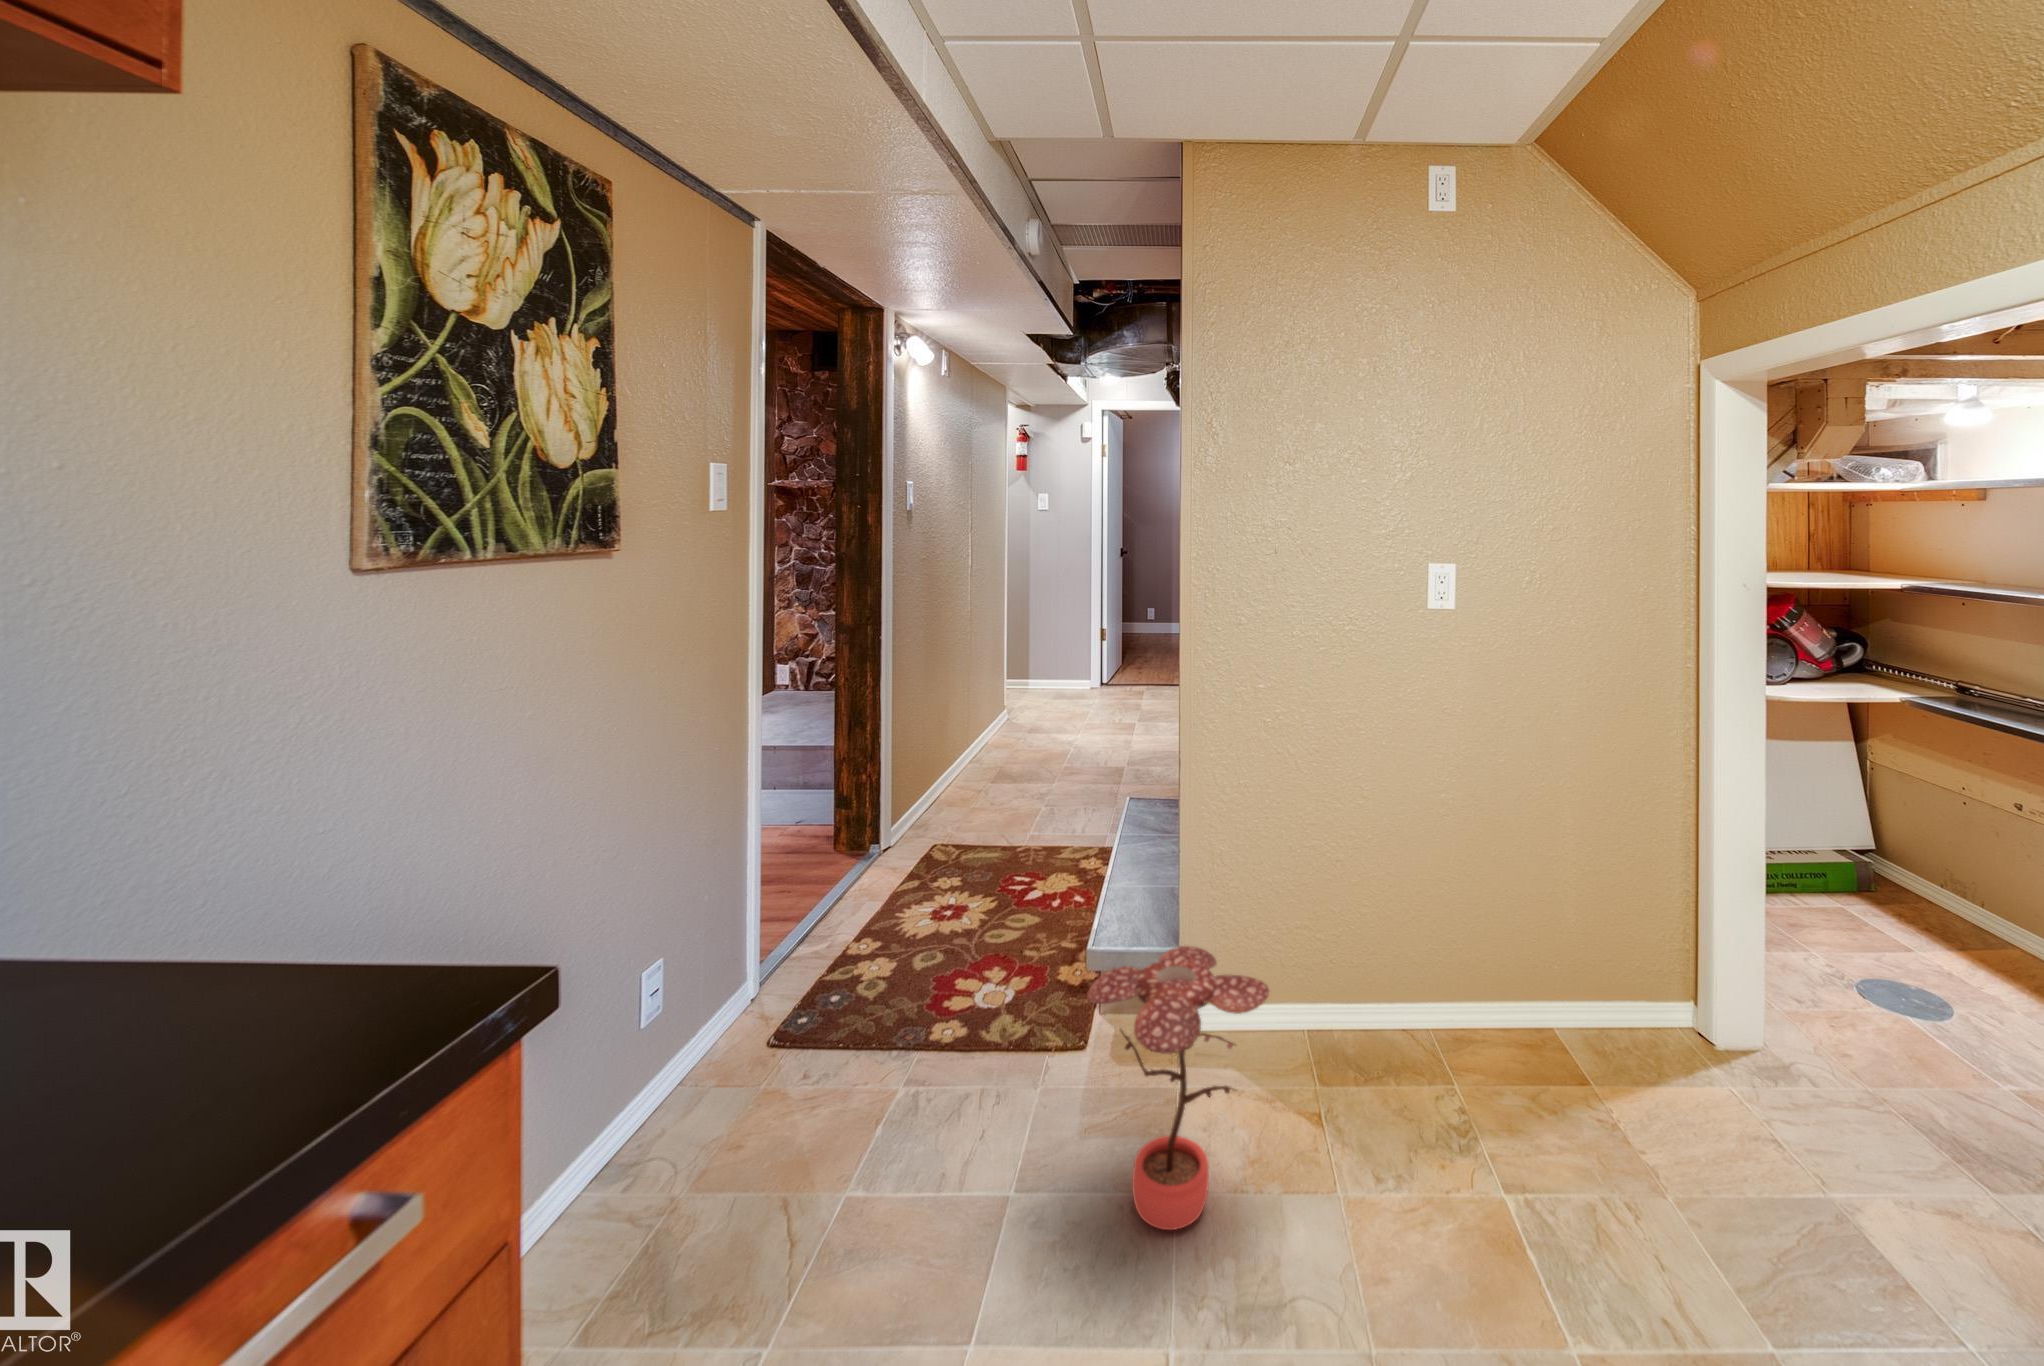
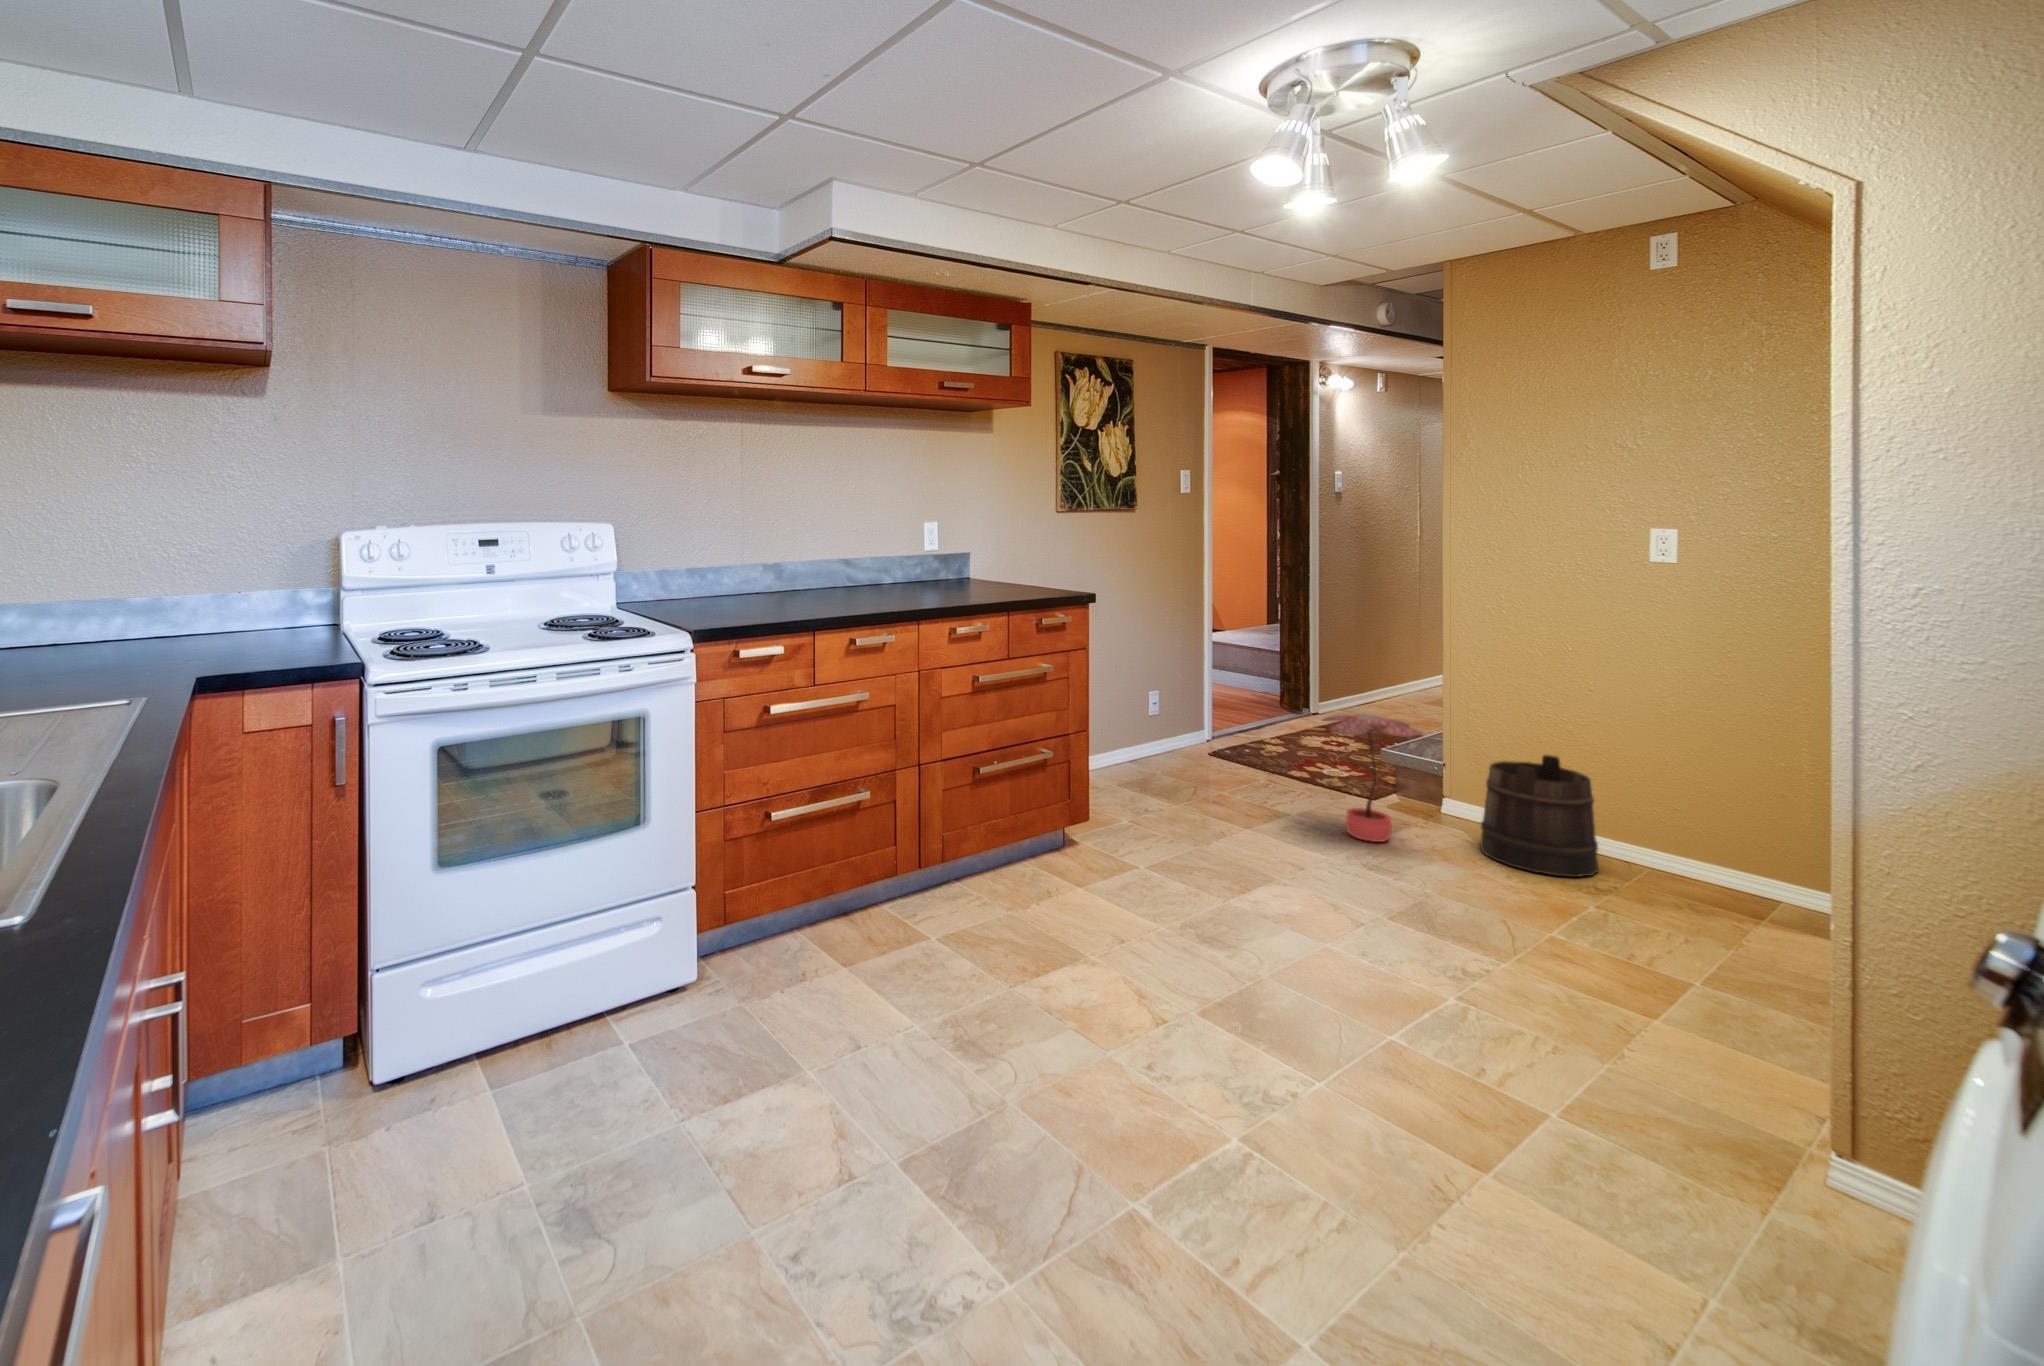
bucket: none [1286,929,1431,1159] -> present [1480,755,1598,877]

